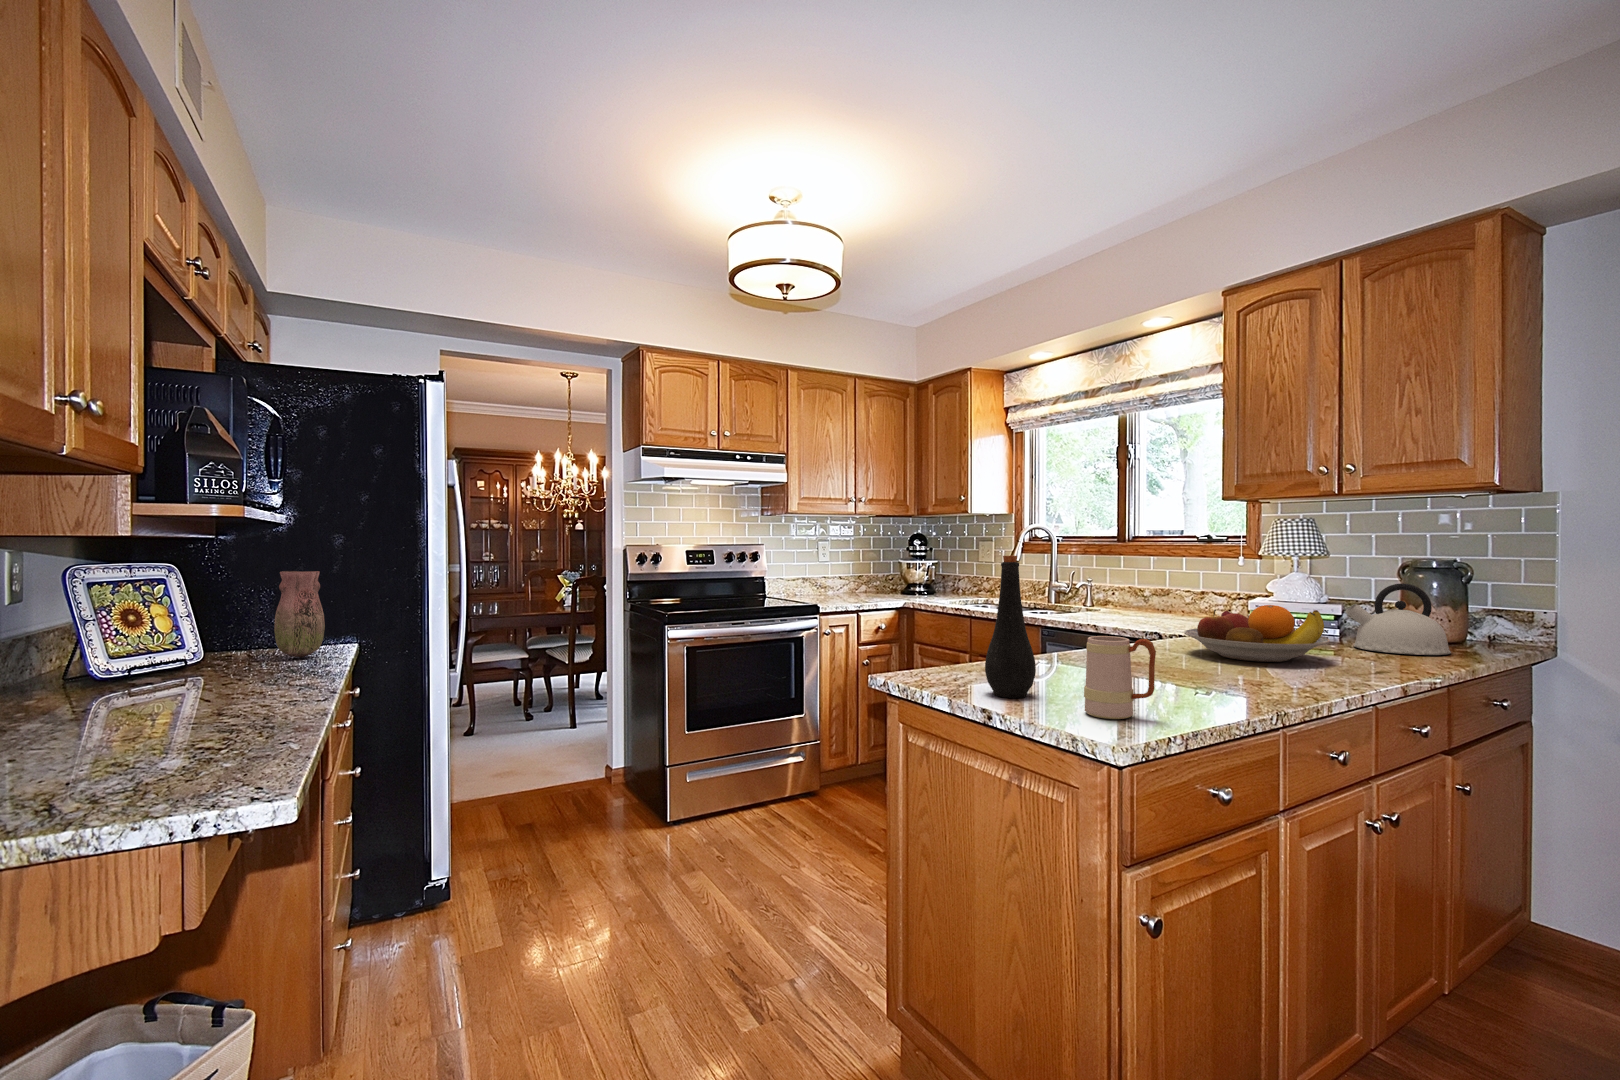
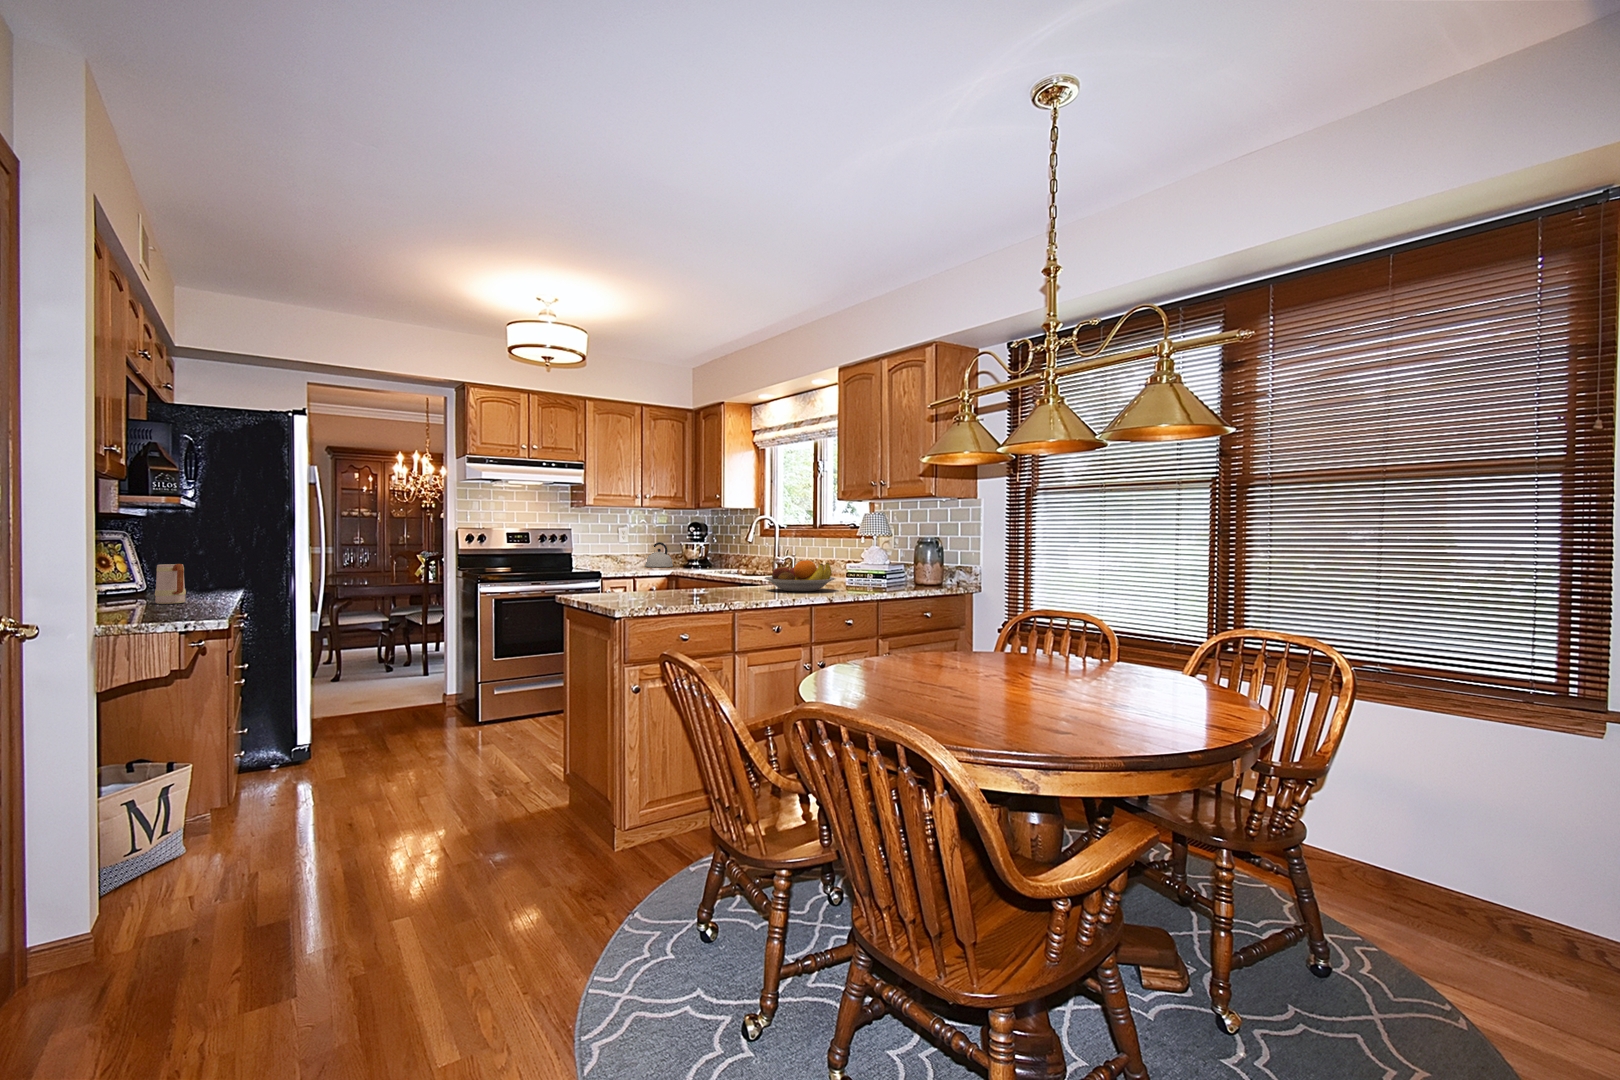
bottle: present [985,556,1036,698] -> none [604,528,630,601]
vase: present [274,571,325,658] -> none [191,538,225,592]
kettle: present [1346,584,1451,655] -> present [645,542,673,567]
mug: present [1084,636,1156,719] -> present [155,564,186,604]

